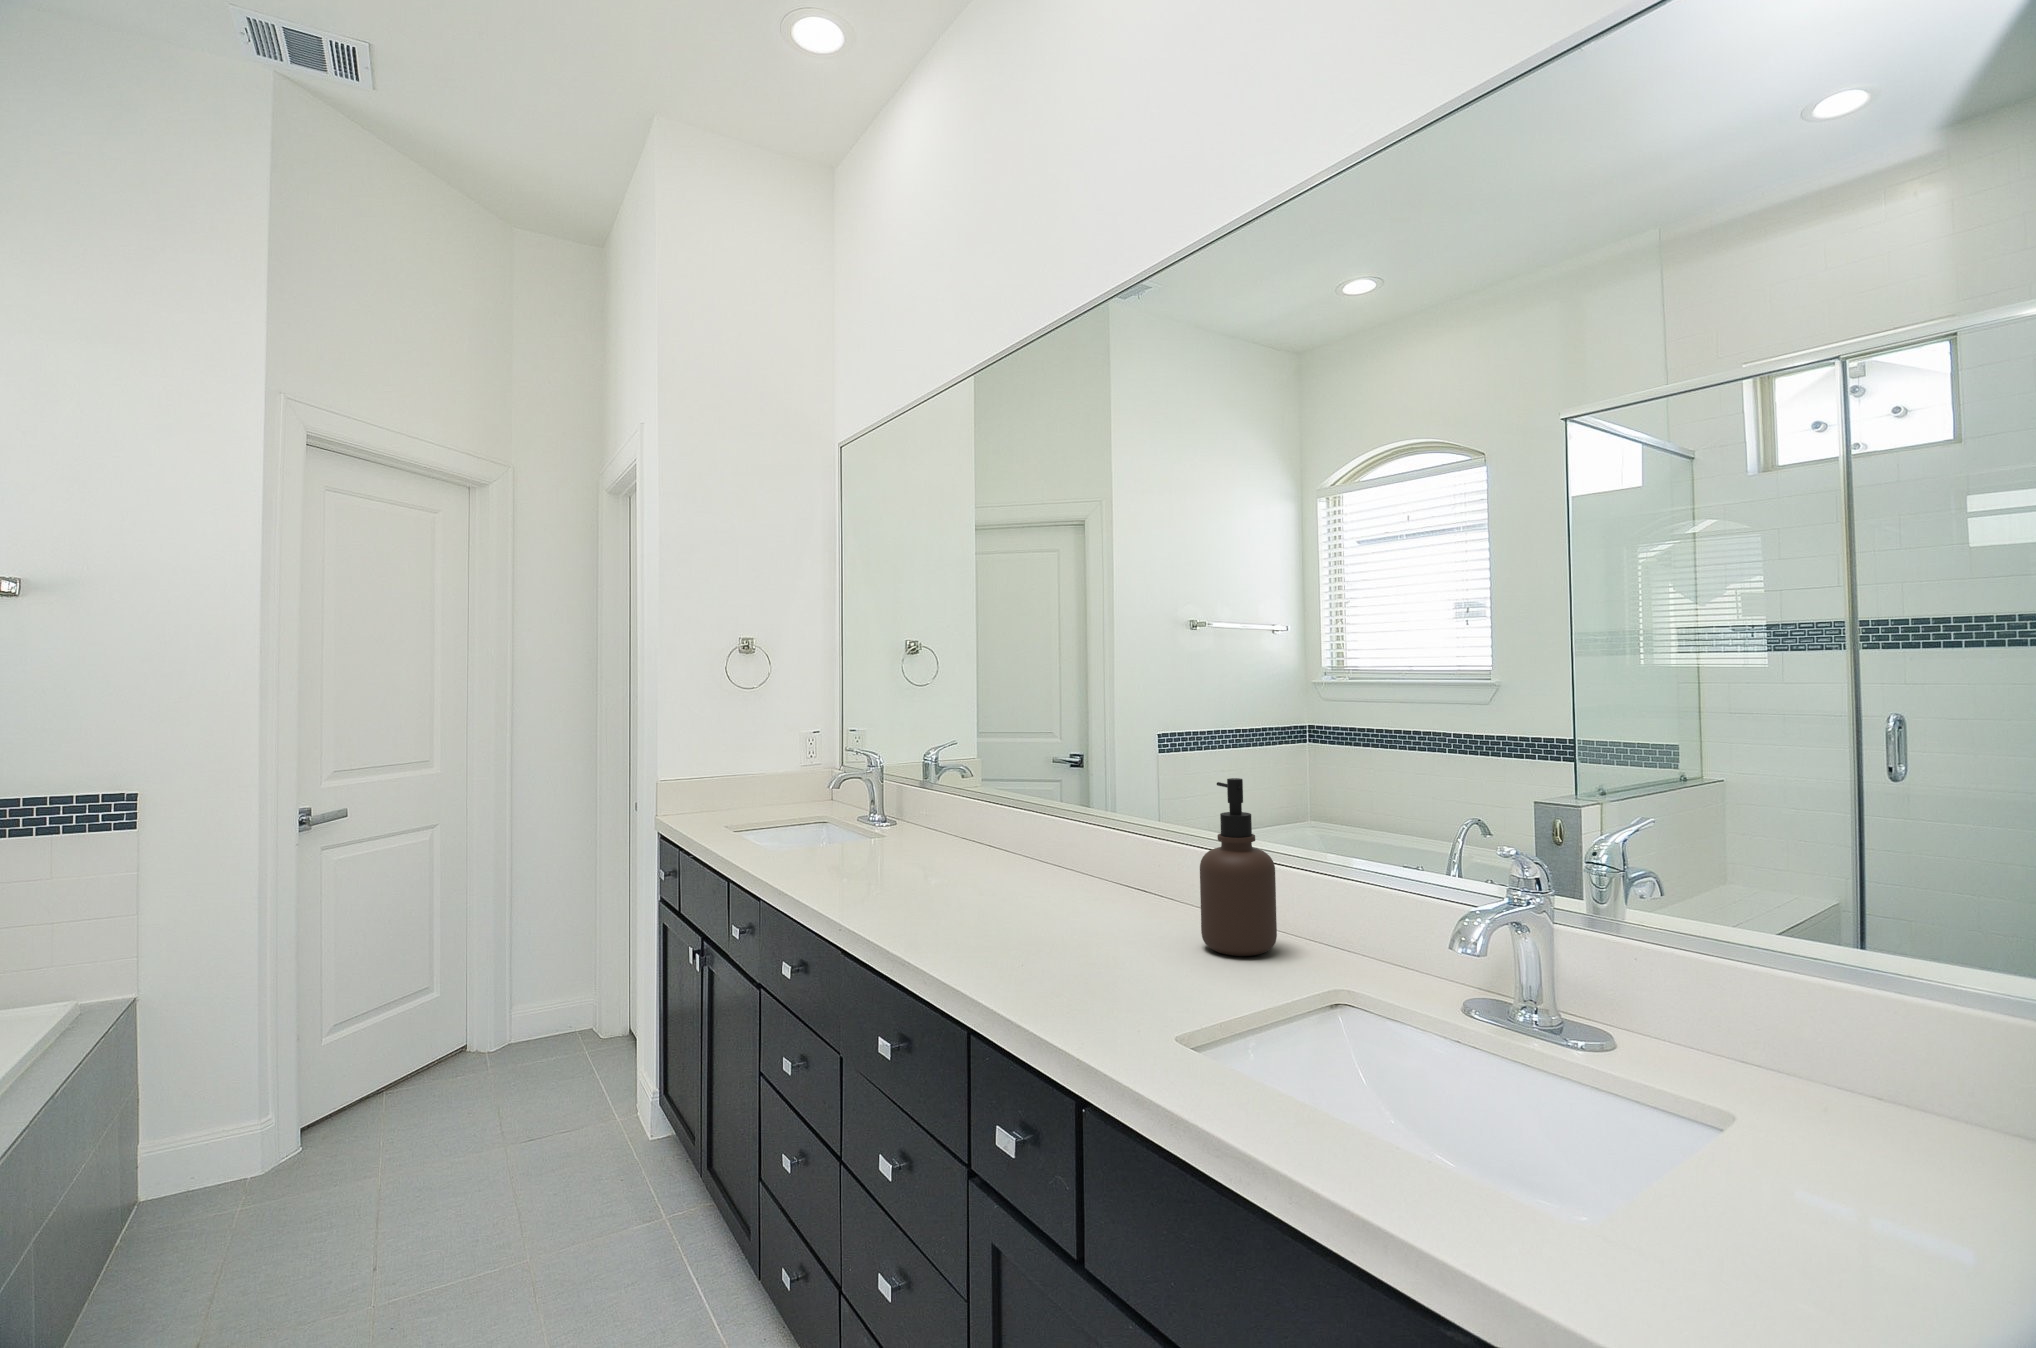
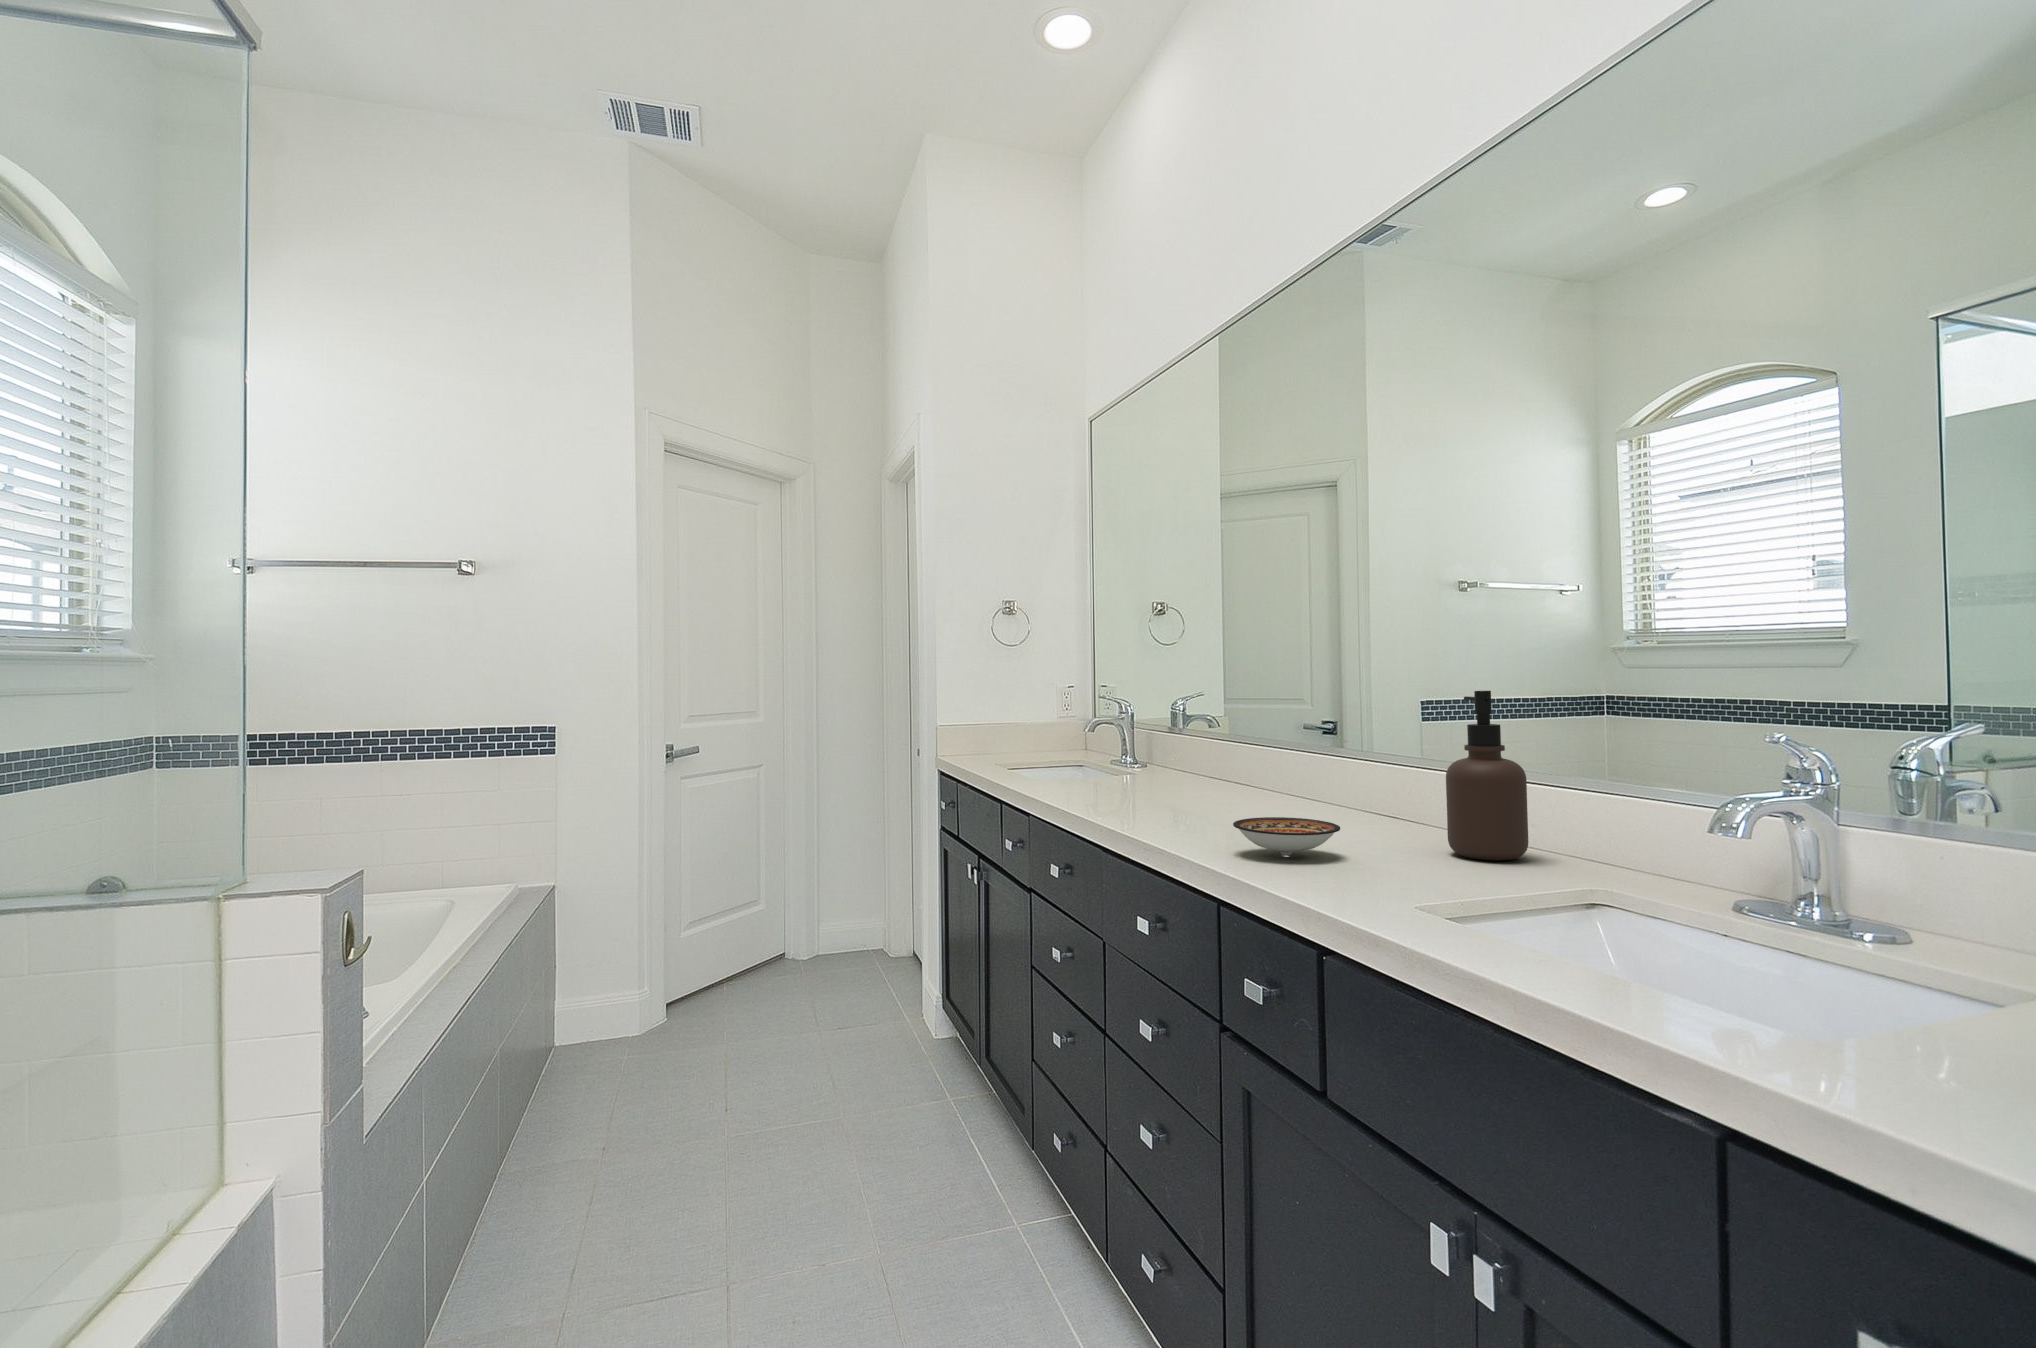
ceramic bowl: none [984,917,1096,963] -> present [1233,817,1340,855]

